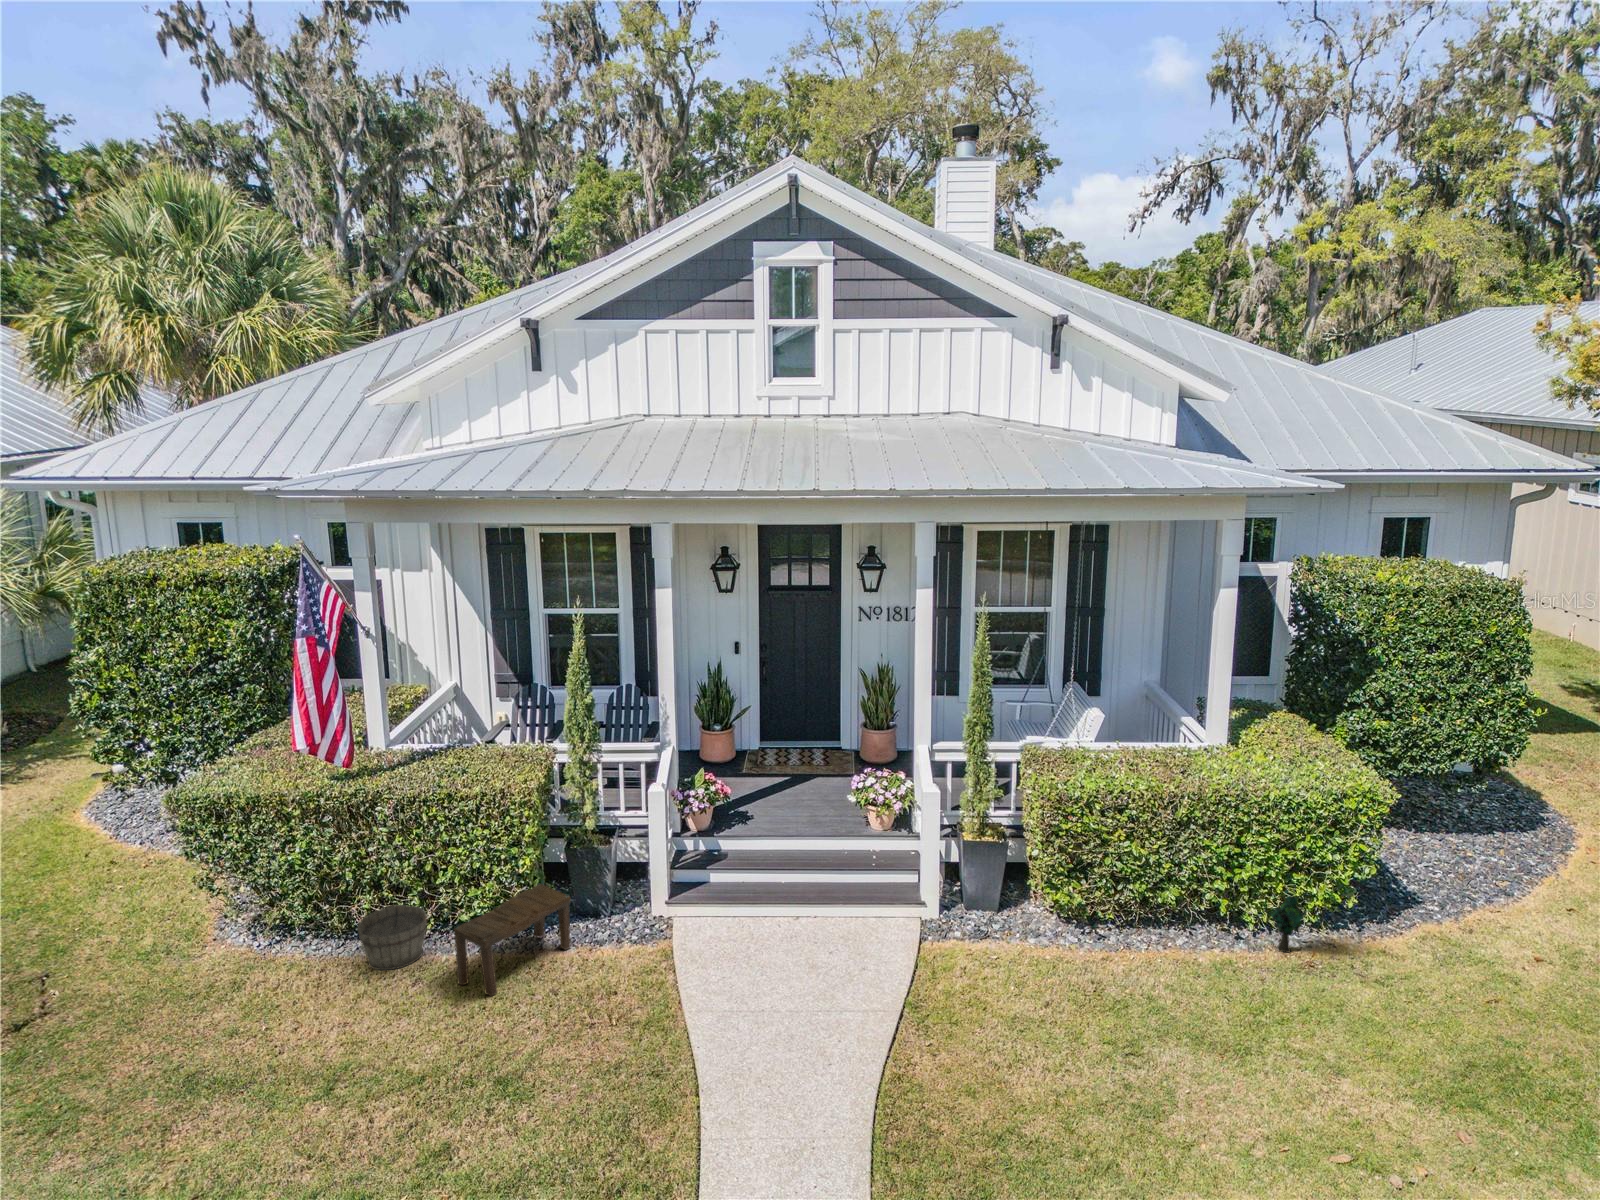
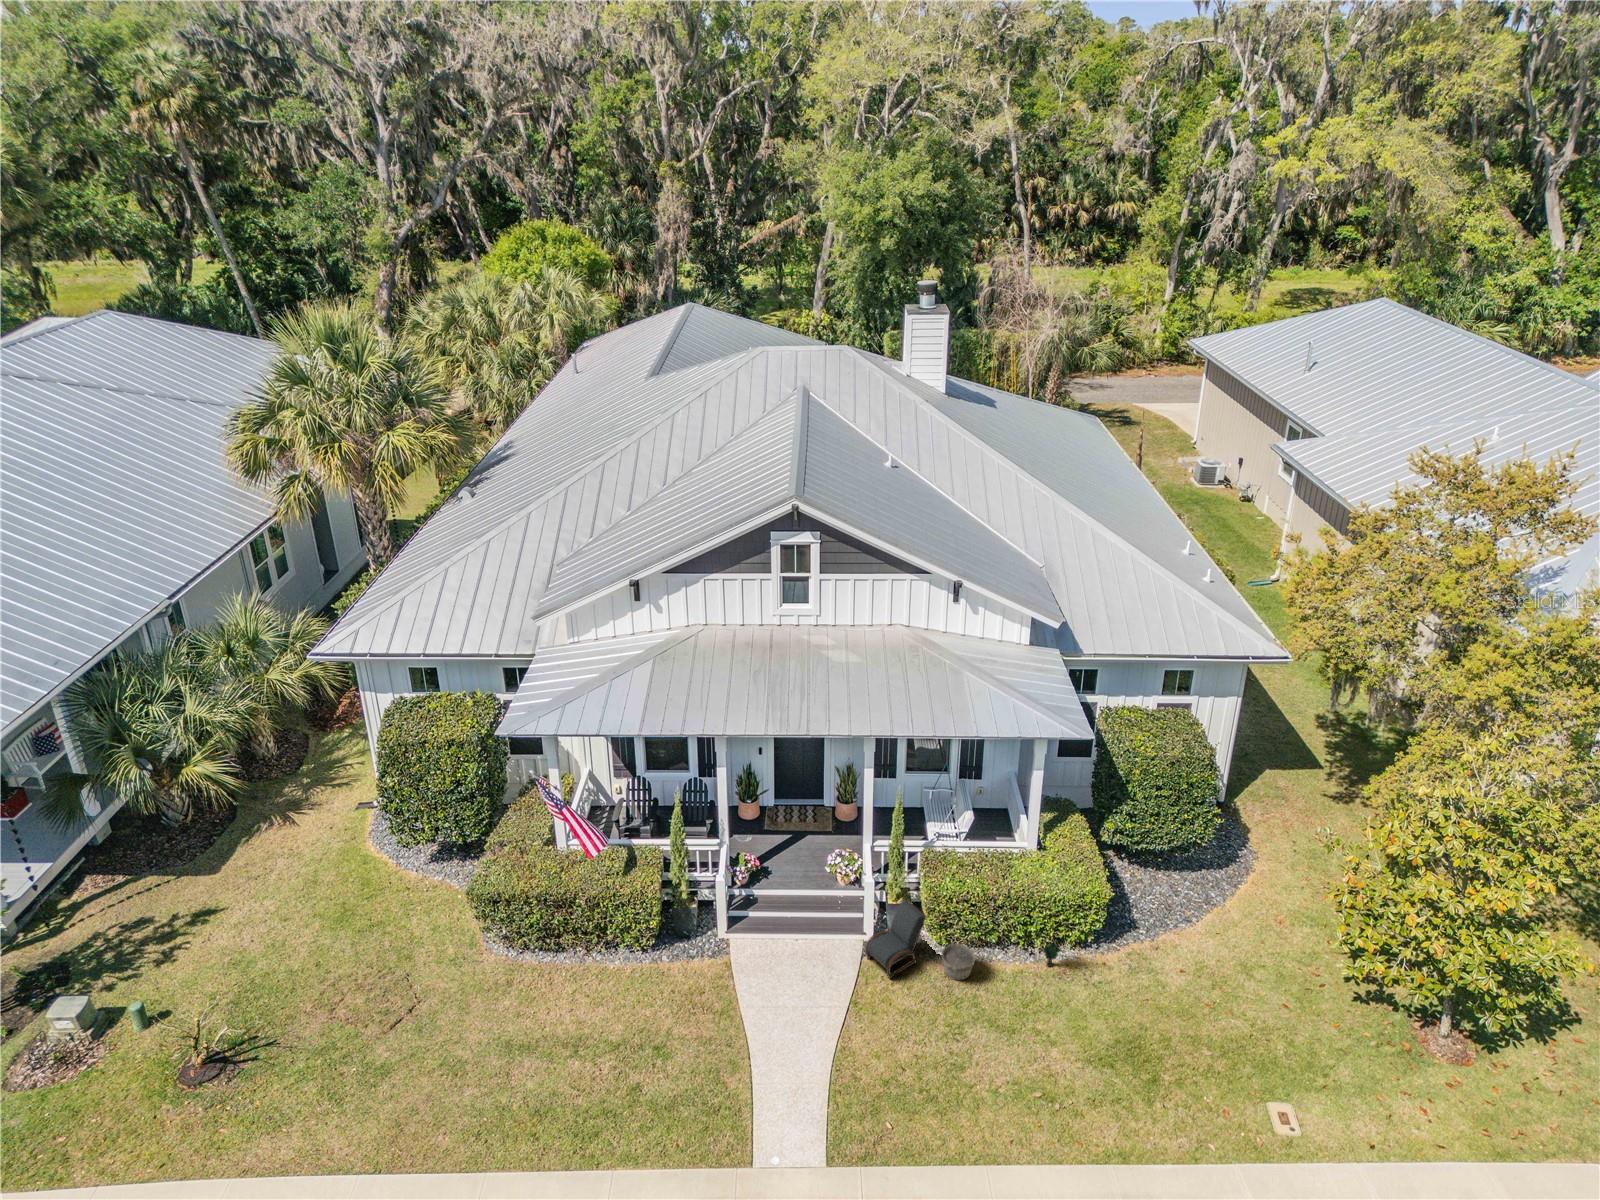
lounge chair: none [928,827,1045,973] -> present [865,900,926,979]
bench: present [454,884,571,996] -> none [623,927,678,991]
wooden bucket: present [357,905,427,970] -> present [942,943,976,980]

